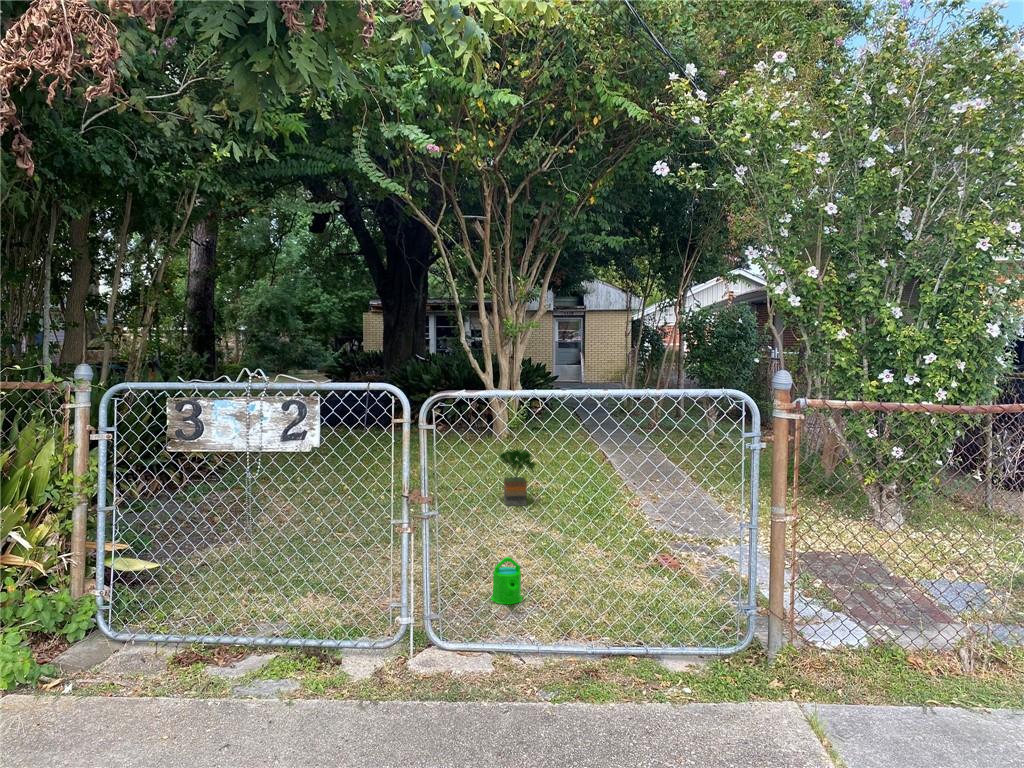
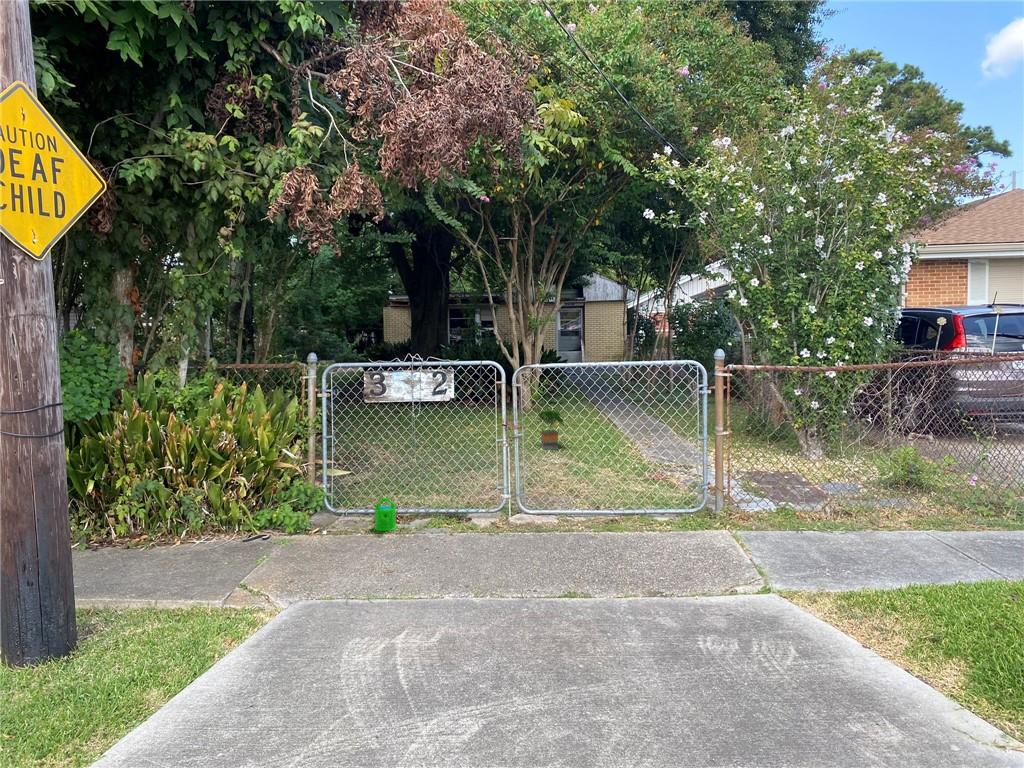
watering can: present [491,557,523,604] -> present [374,498,397,531]

